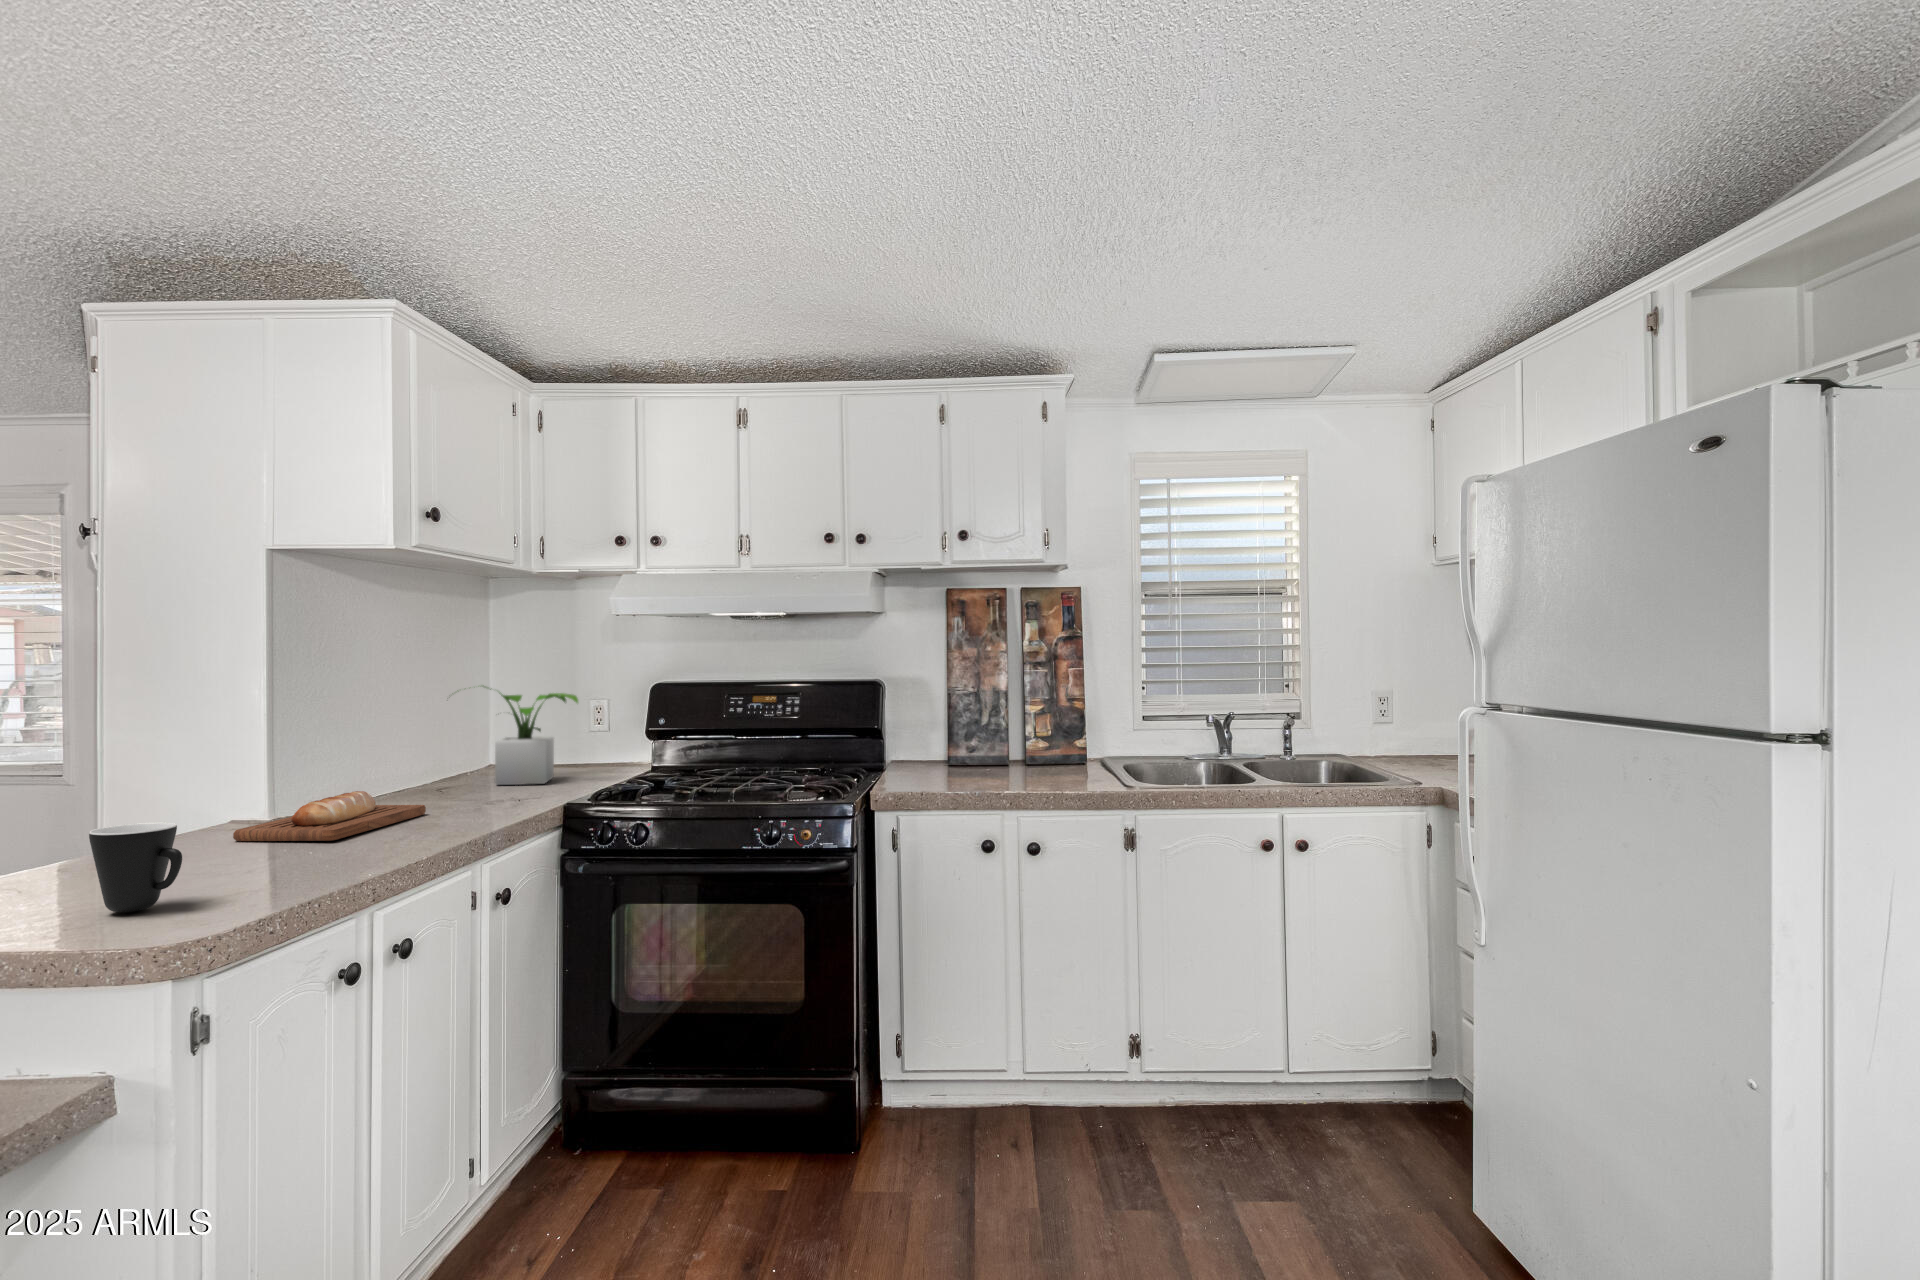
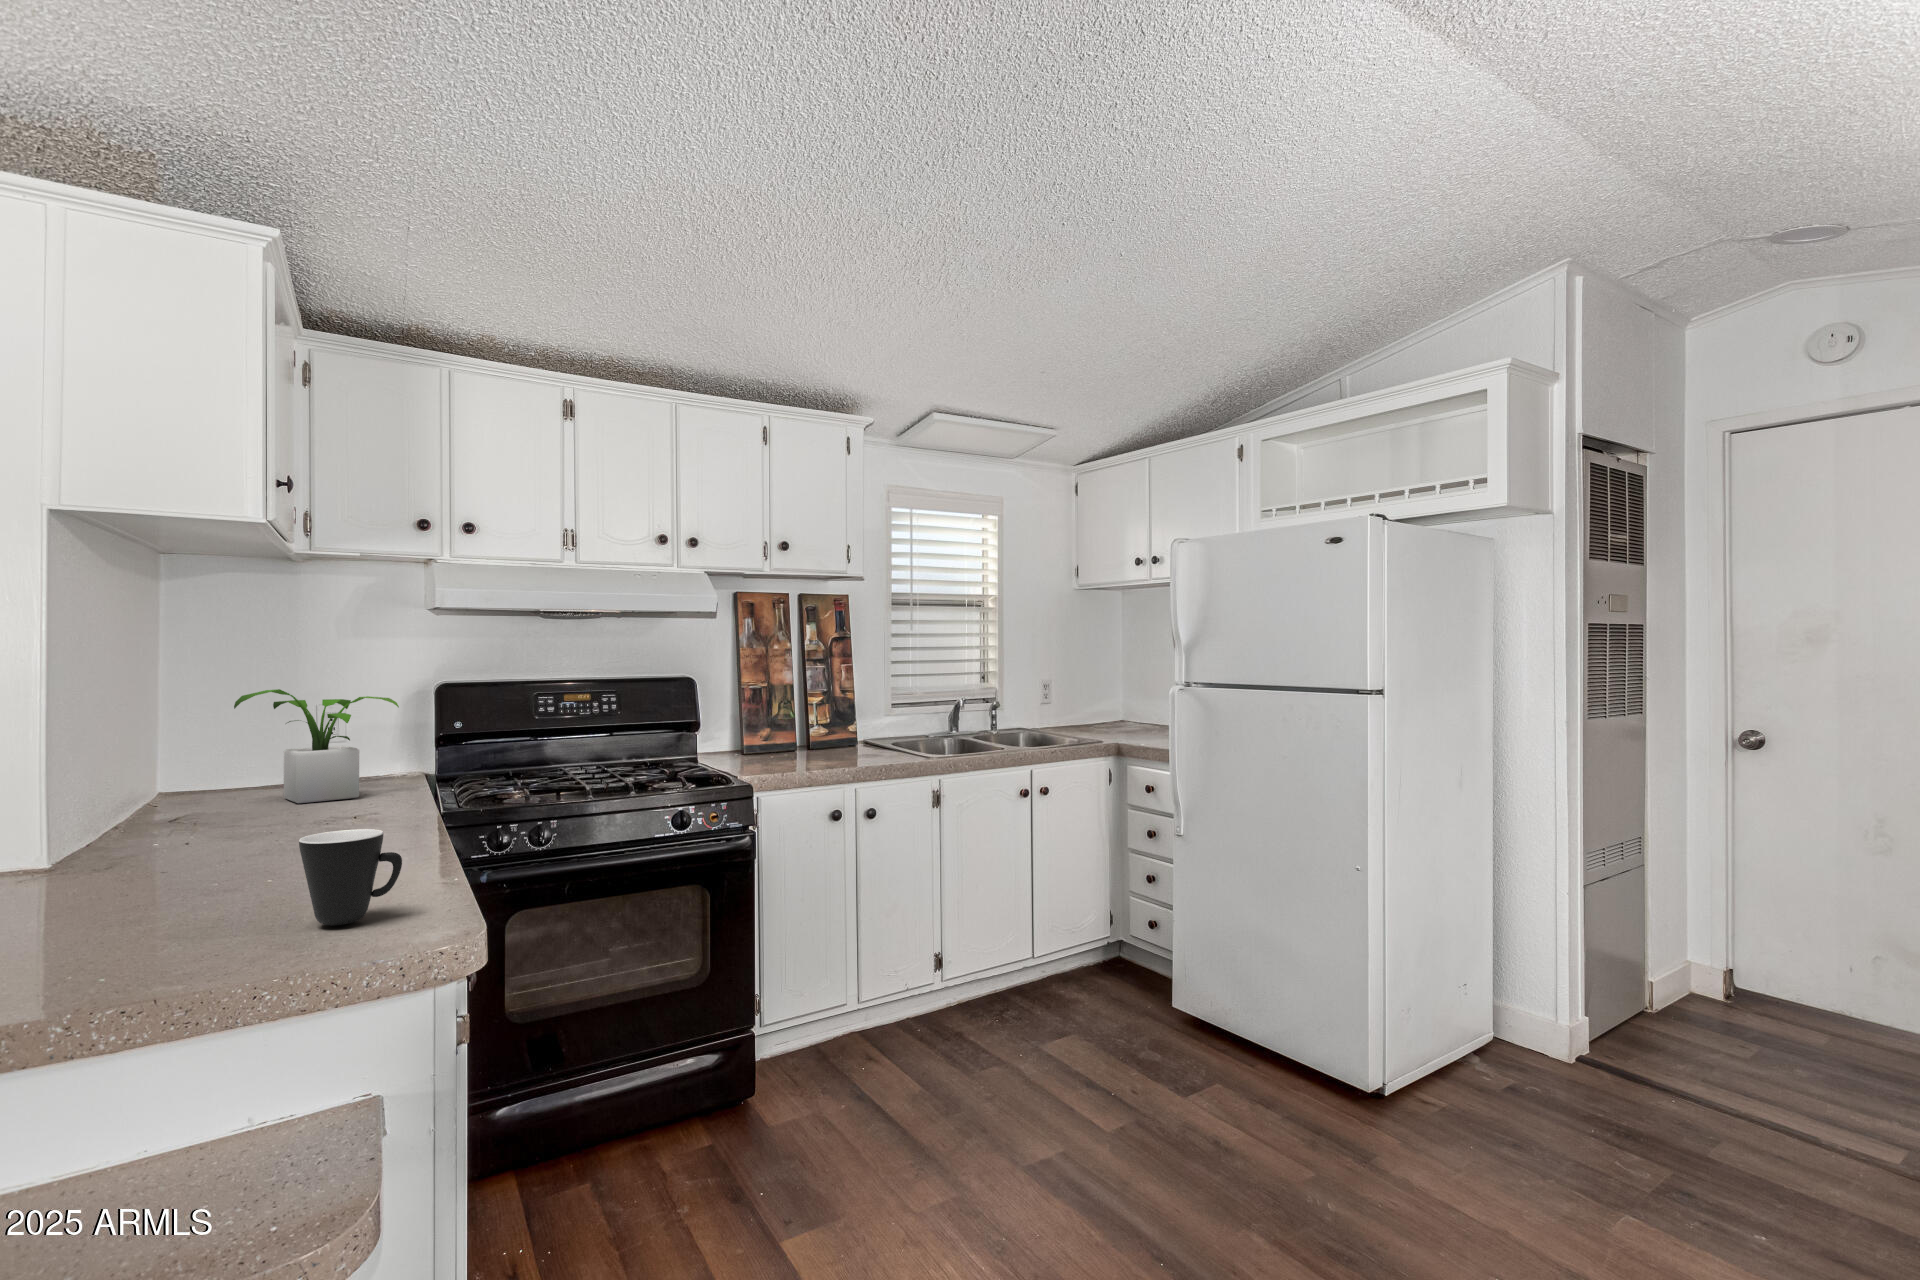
bread loaf: present [233,791,426,841] -> none [178,810,325,872]

